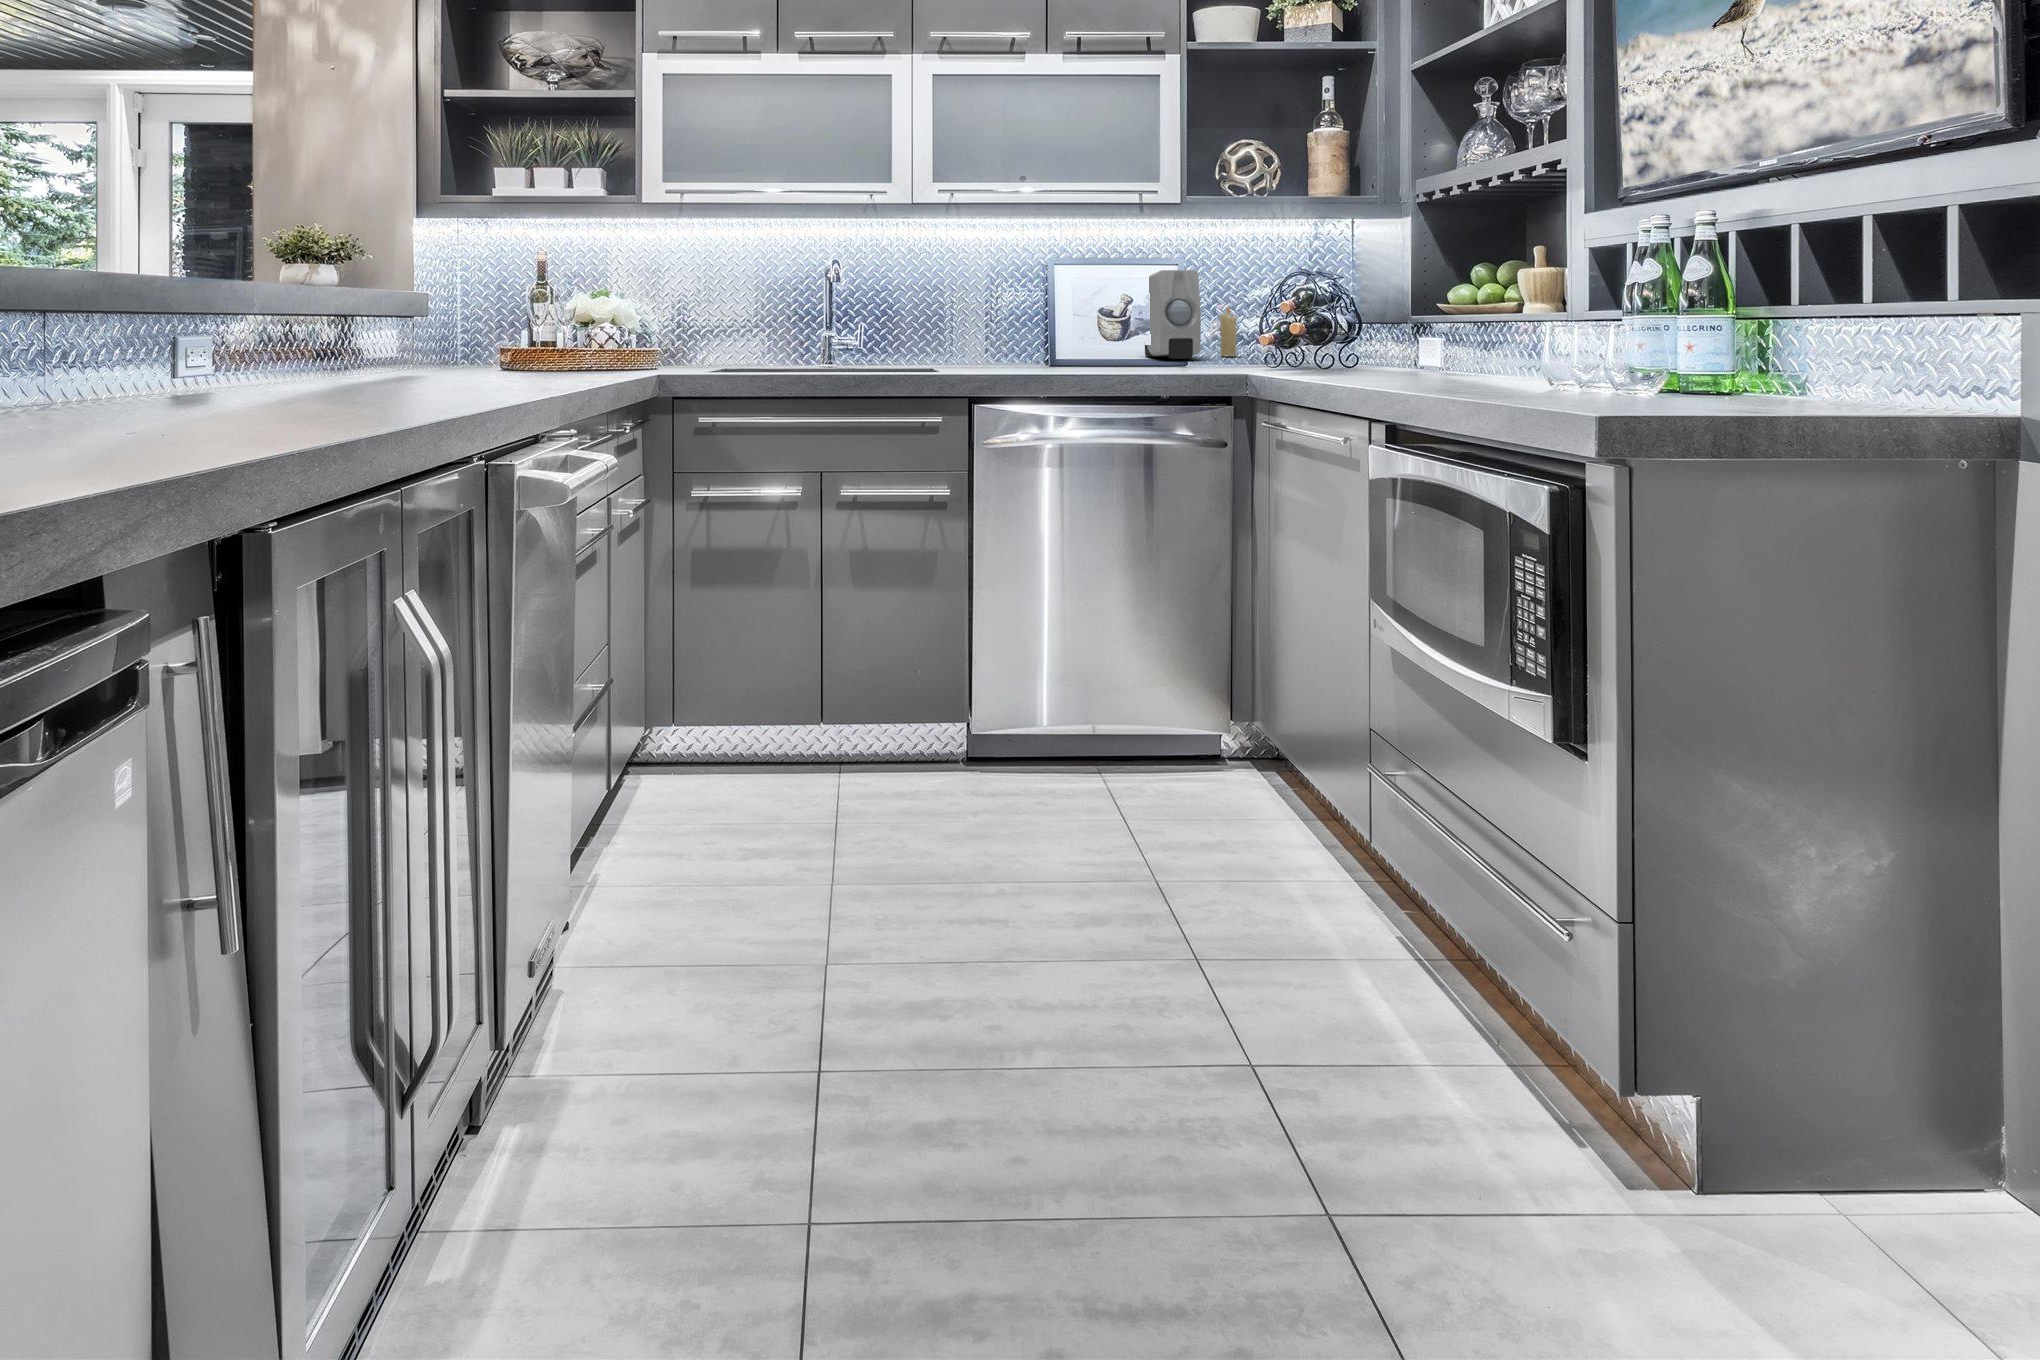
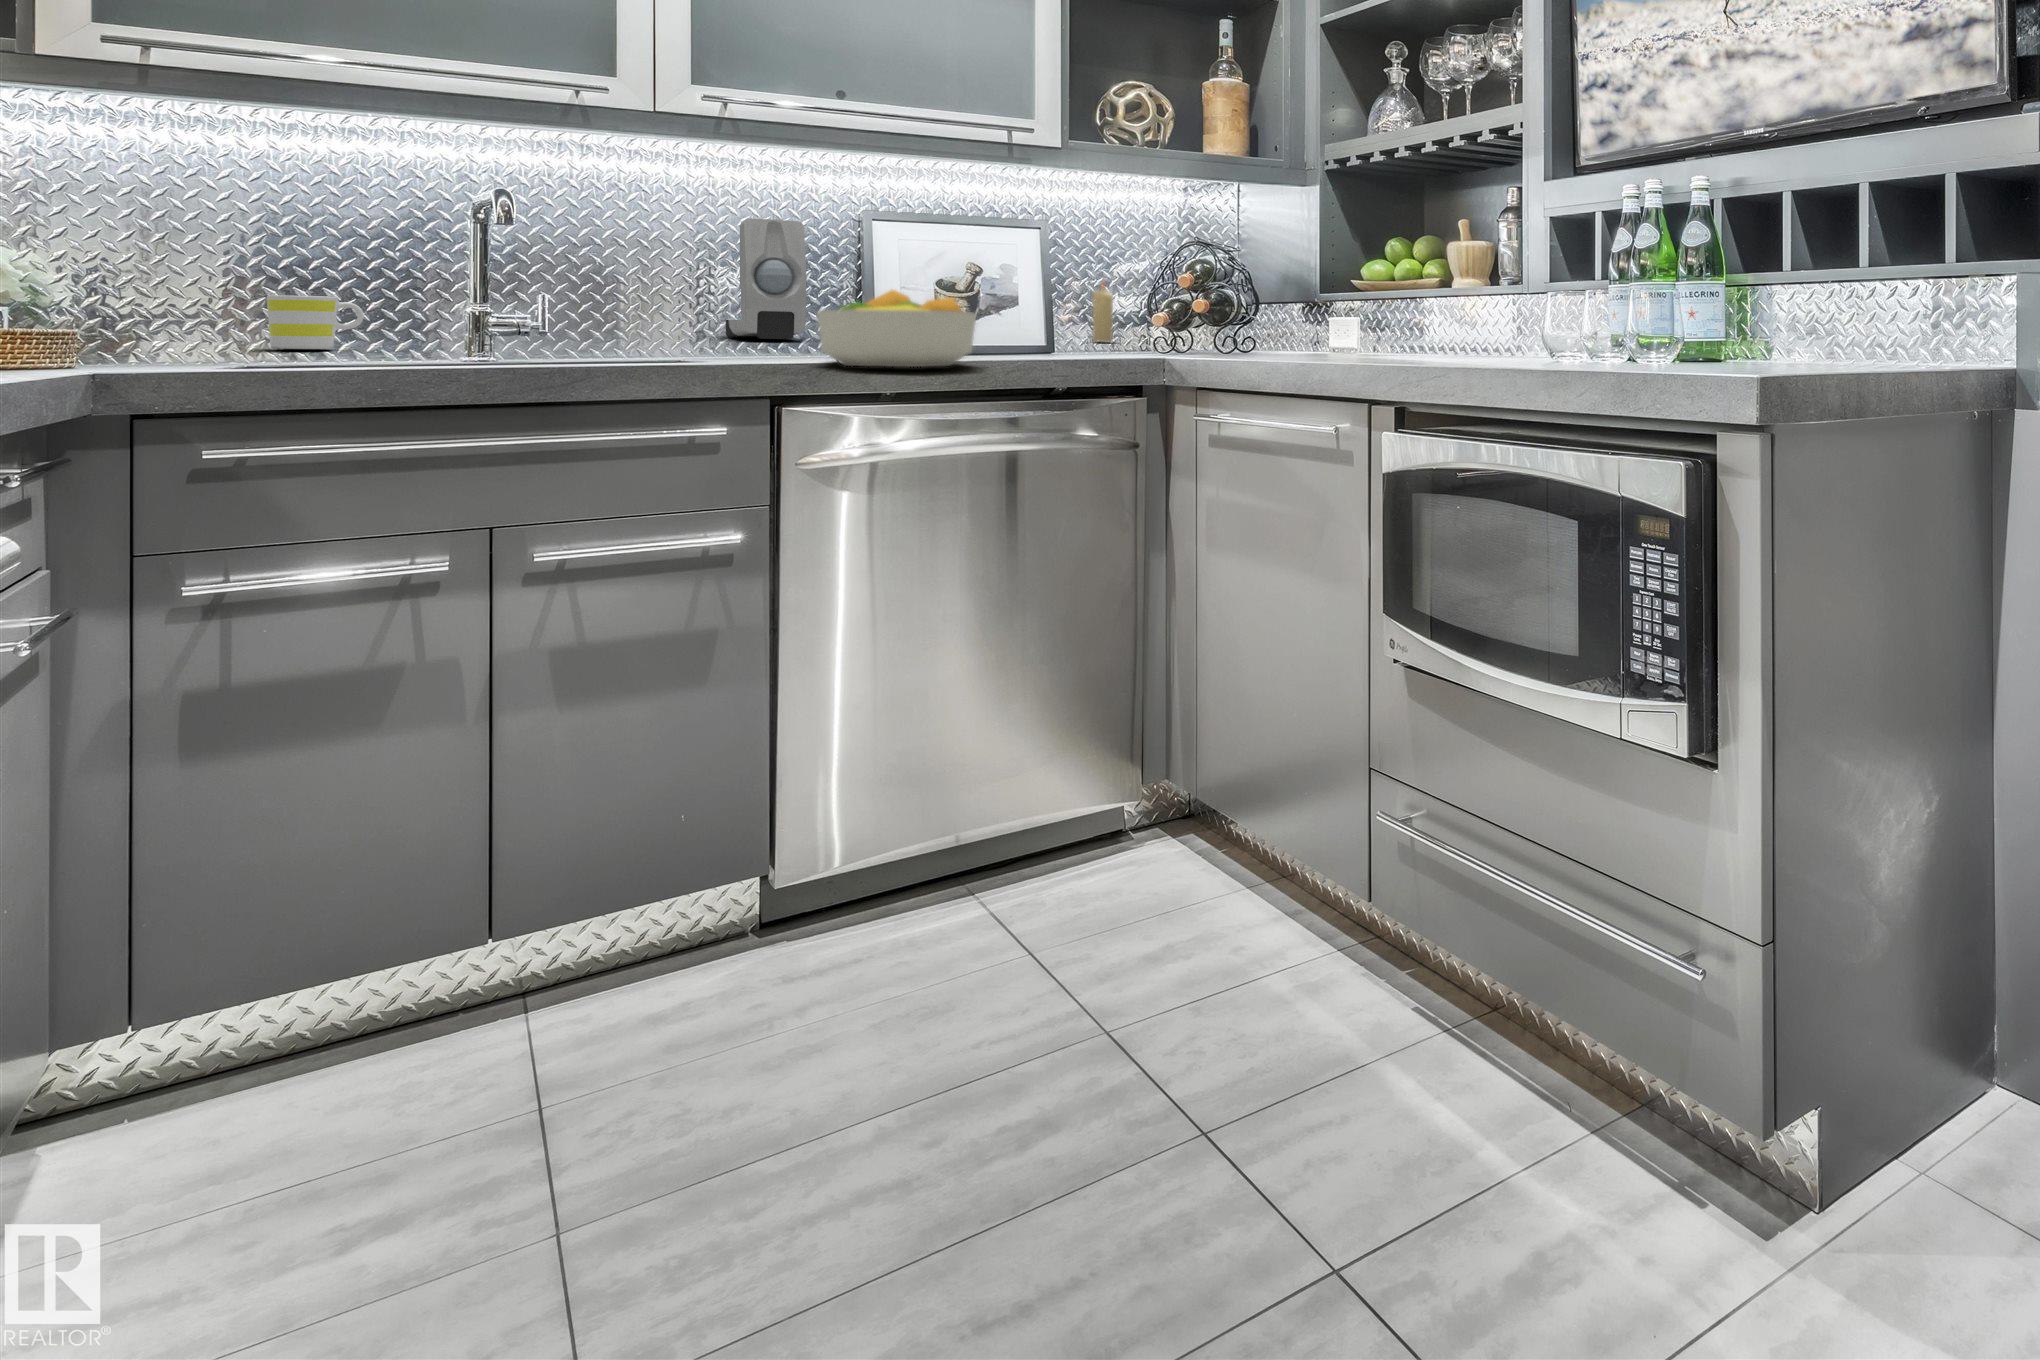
soap dispenser: present [1145,270,1201,359] -> present [726,218,806,339]
fruit bowl: none [988,324,1097,383] -> present [817,290,976,367]
mug: none [702,336,747,368] -> present [267,295,364,349]

